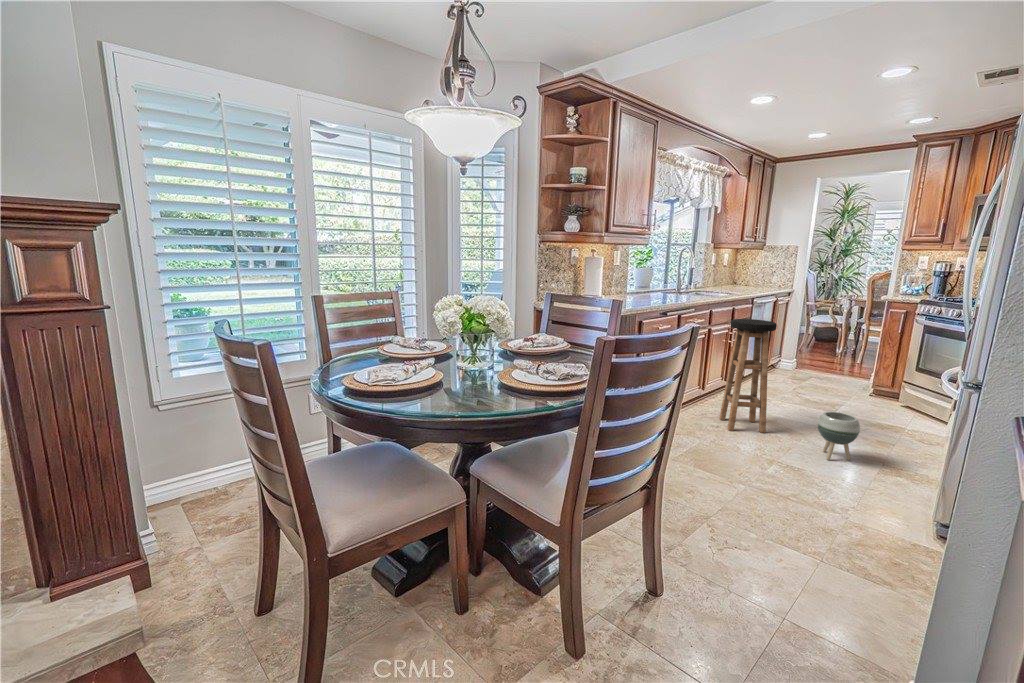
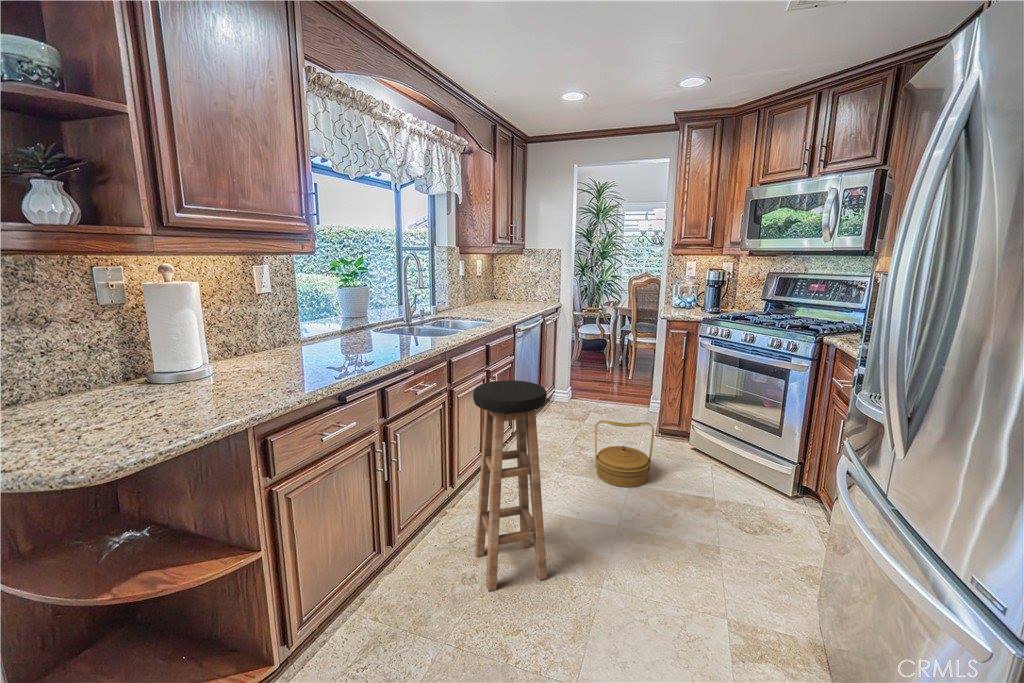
basket: none [808,366,861,414] -> present [595,421,654,487]
planter: present [818,412,860,460] -> none [627,544,692,644]

